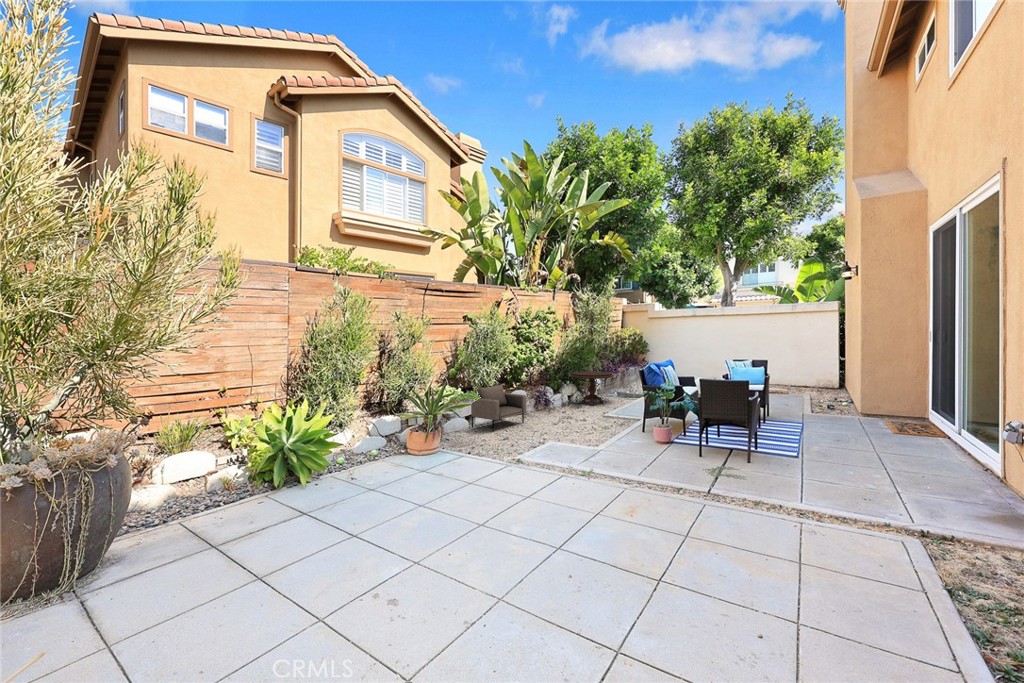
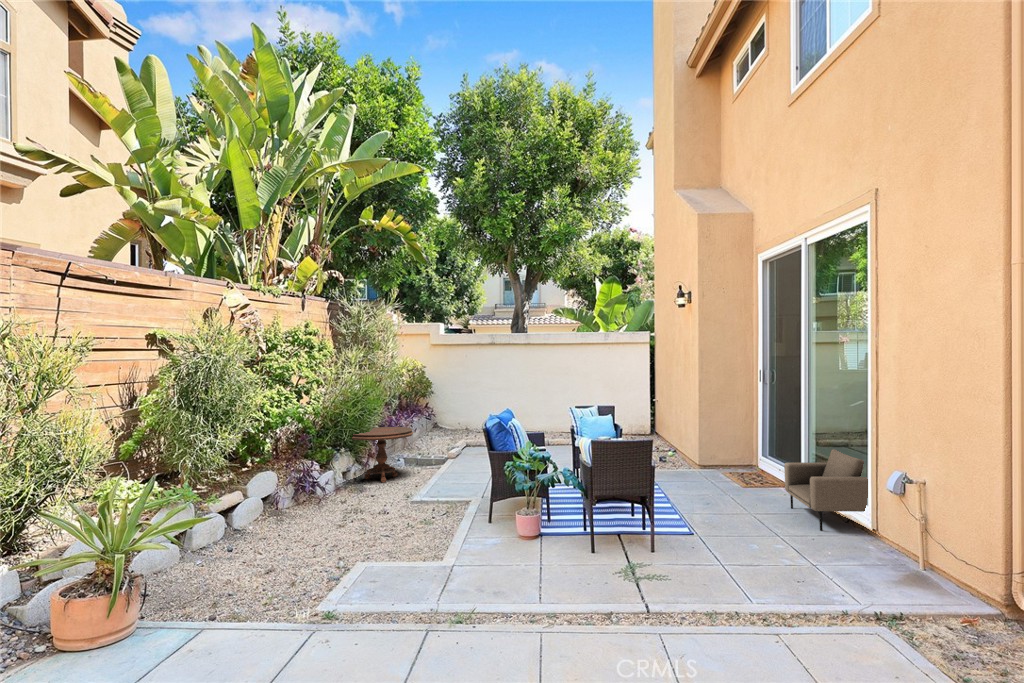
armchair: present [471,385,526,432] -> present [784,449,868,531]

